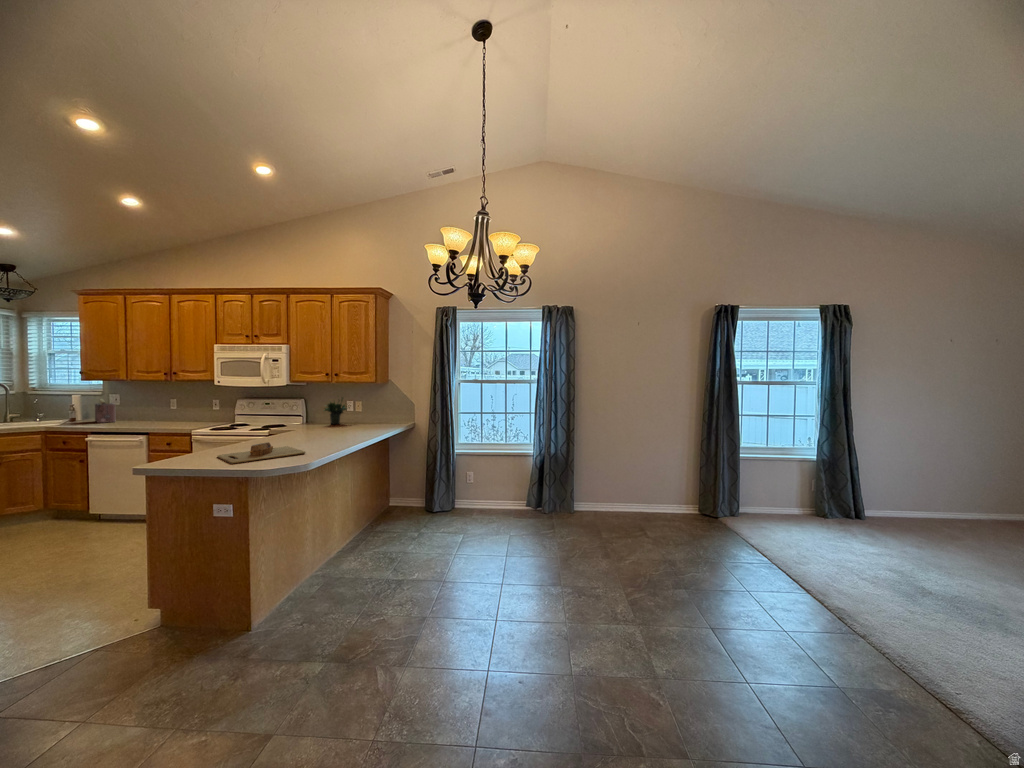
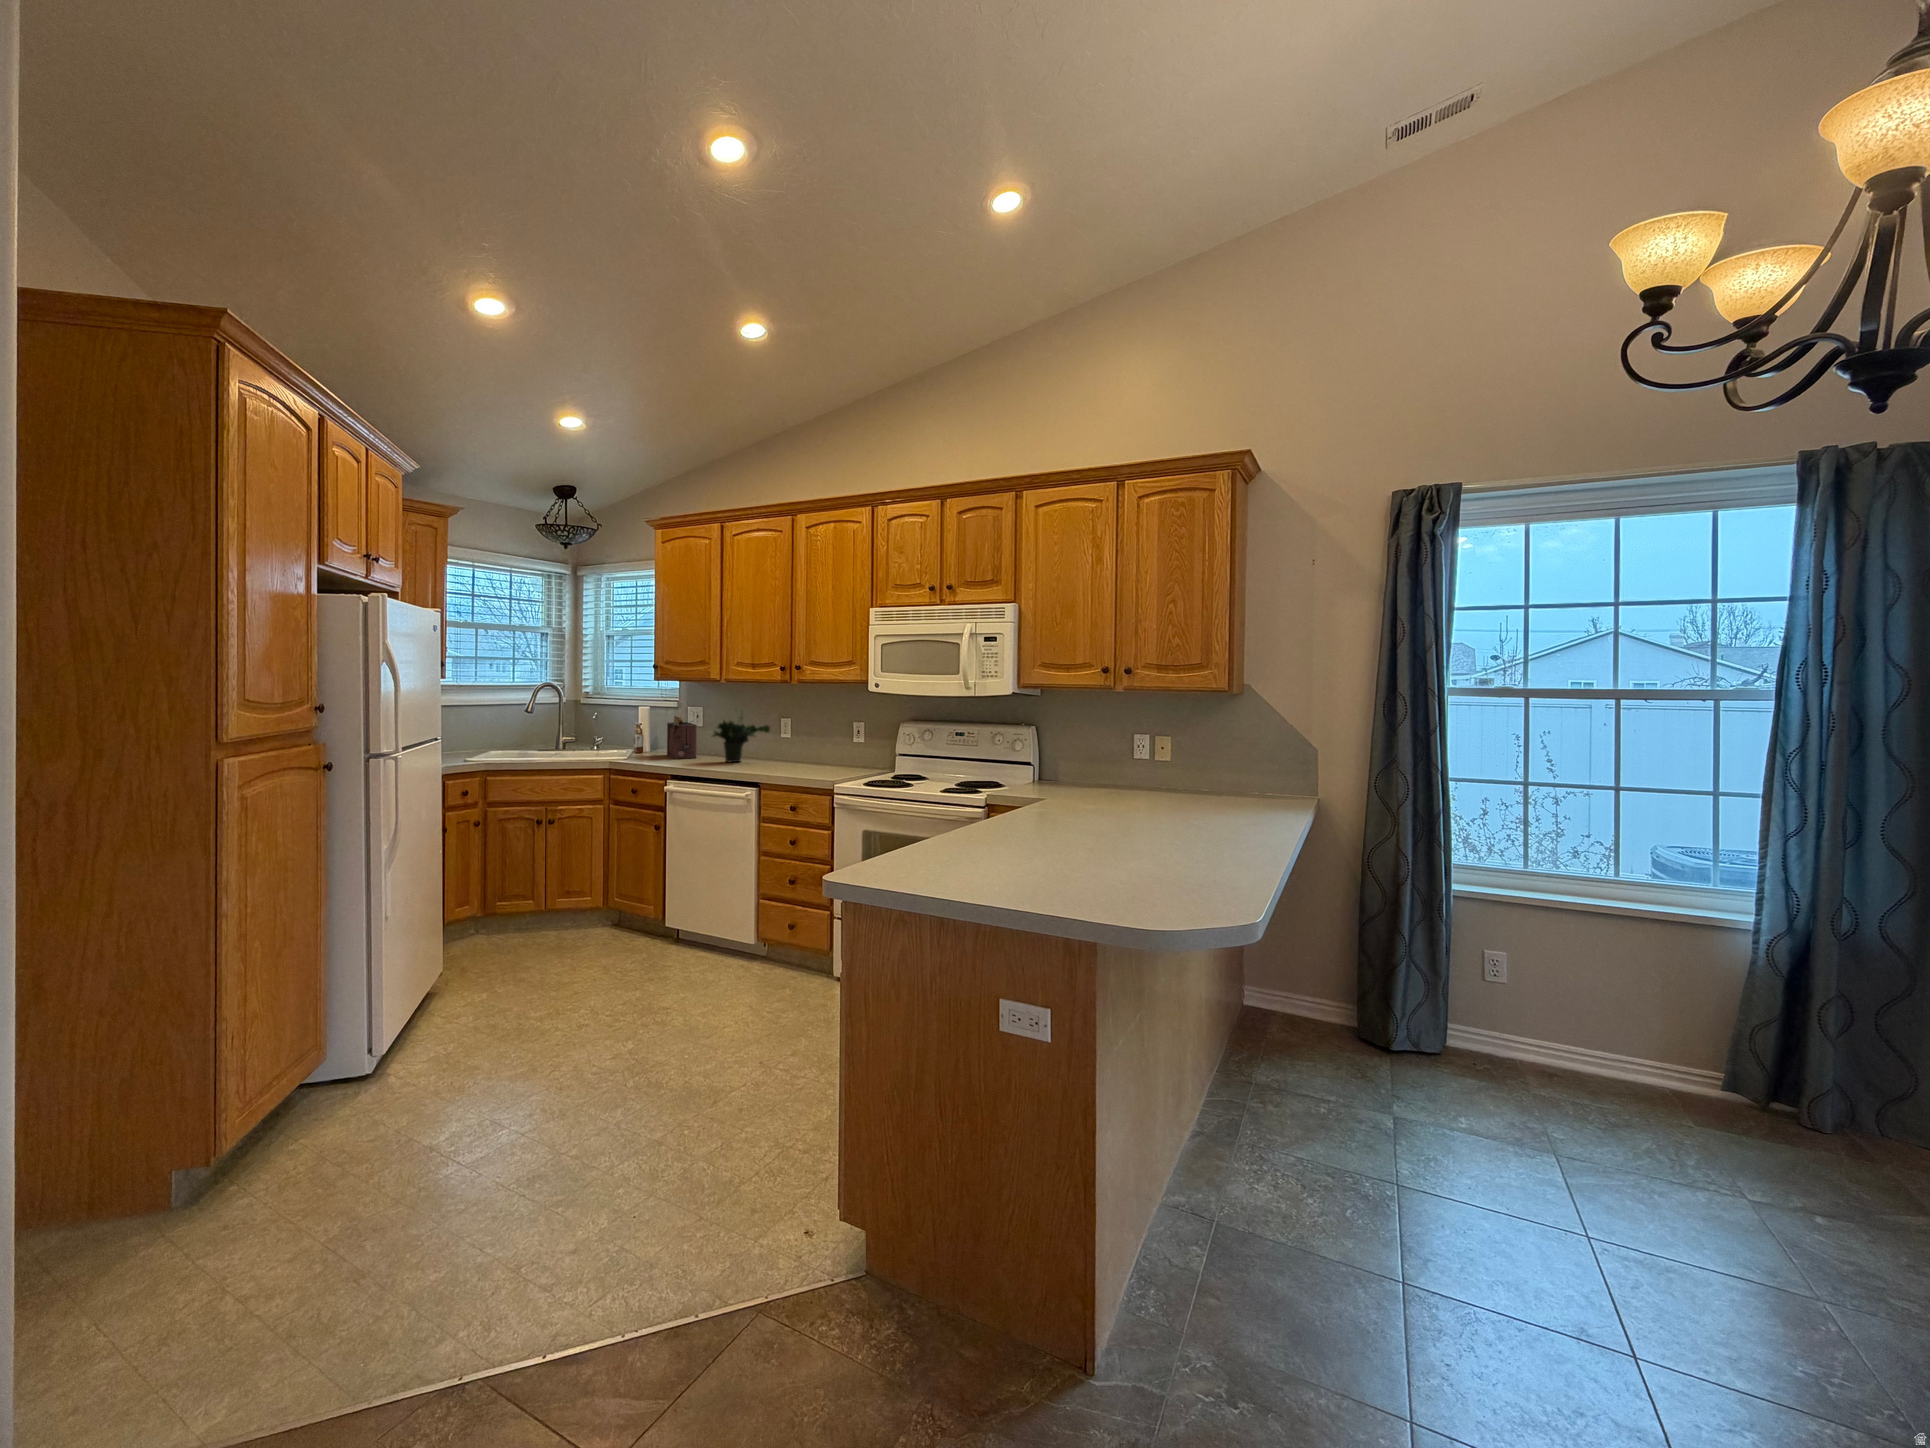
potted plant: present [324,398,350,424] -> present [713,709,770,762]
cutting board: present [217,442,305,464] -> none [976,844,1179,900]

